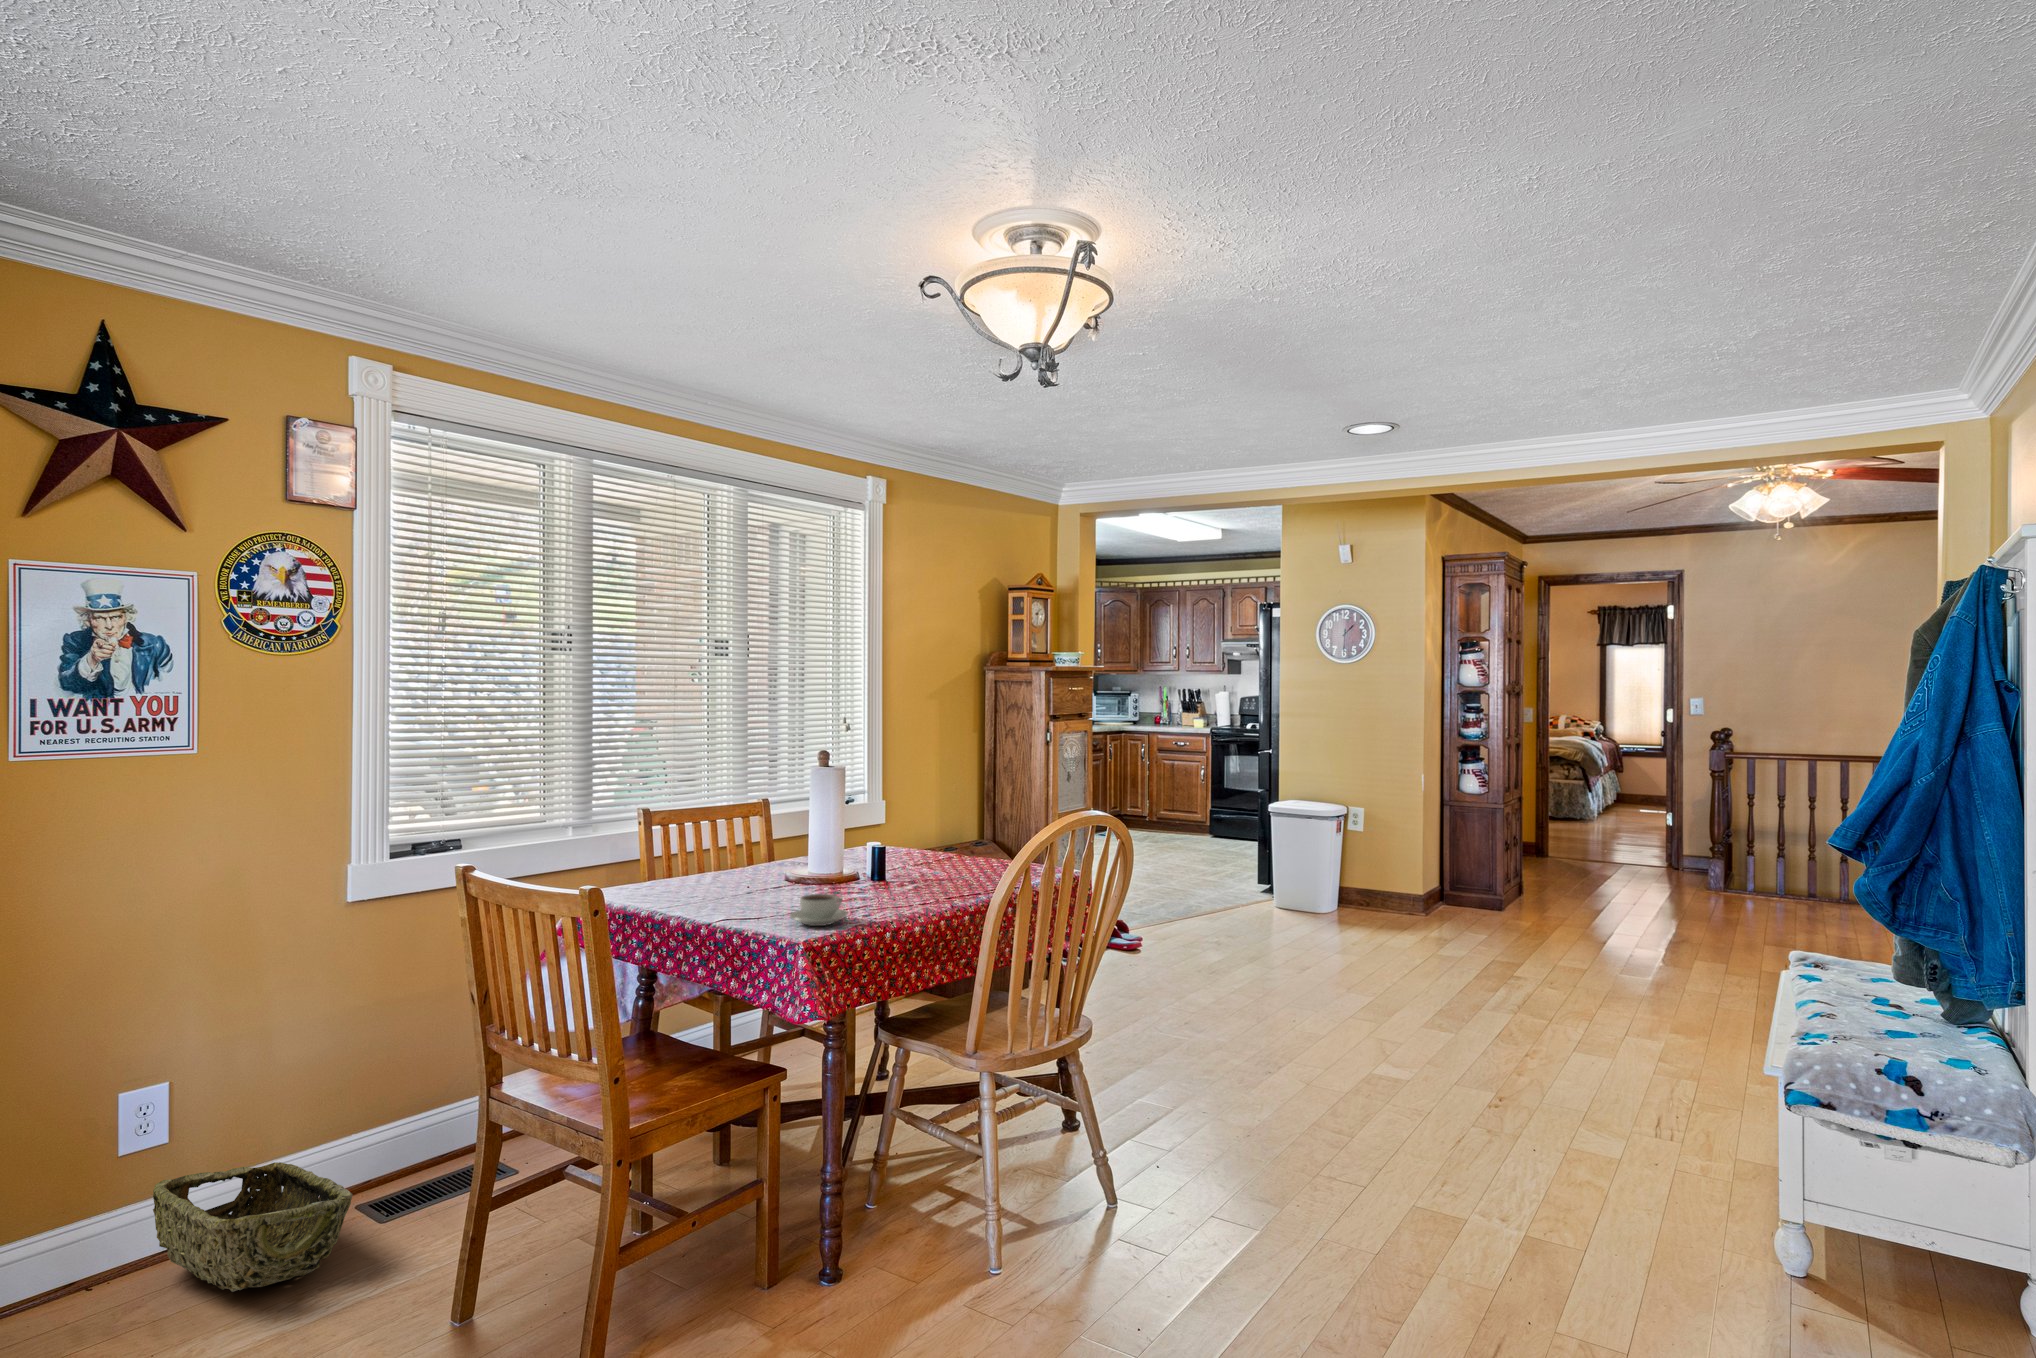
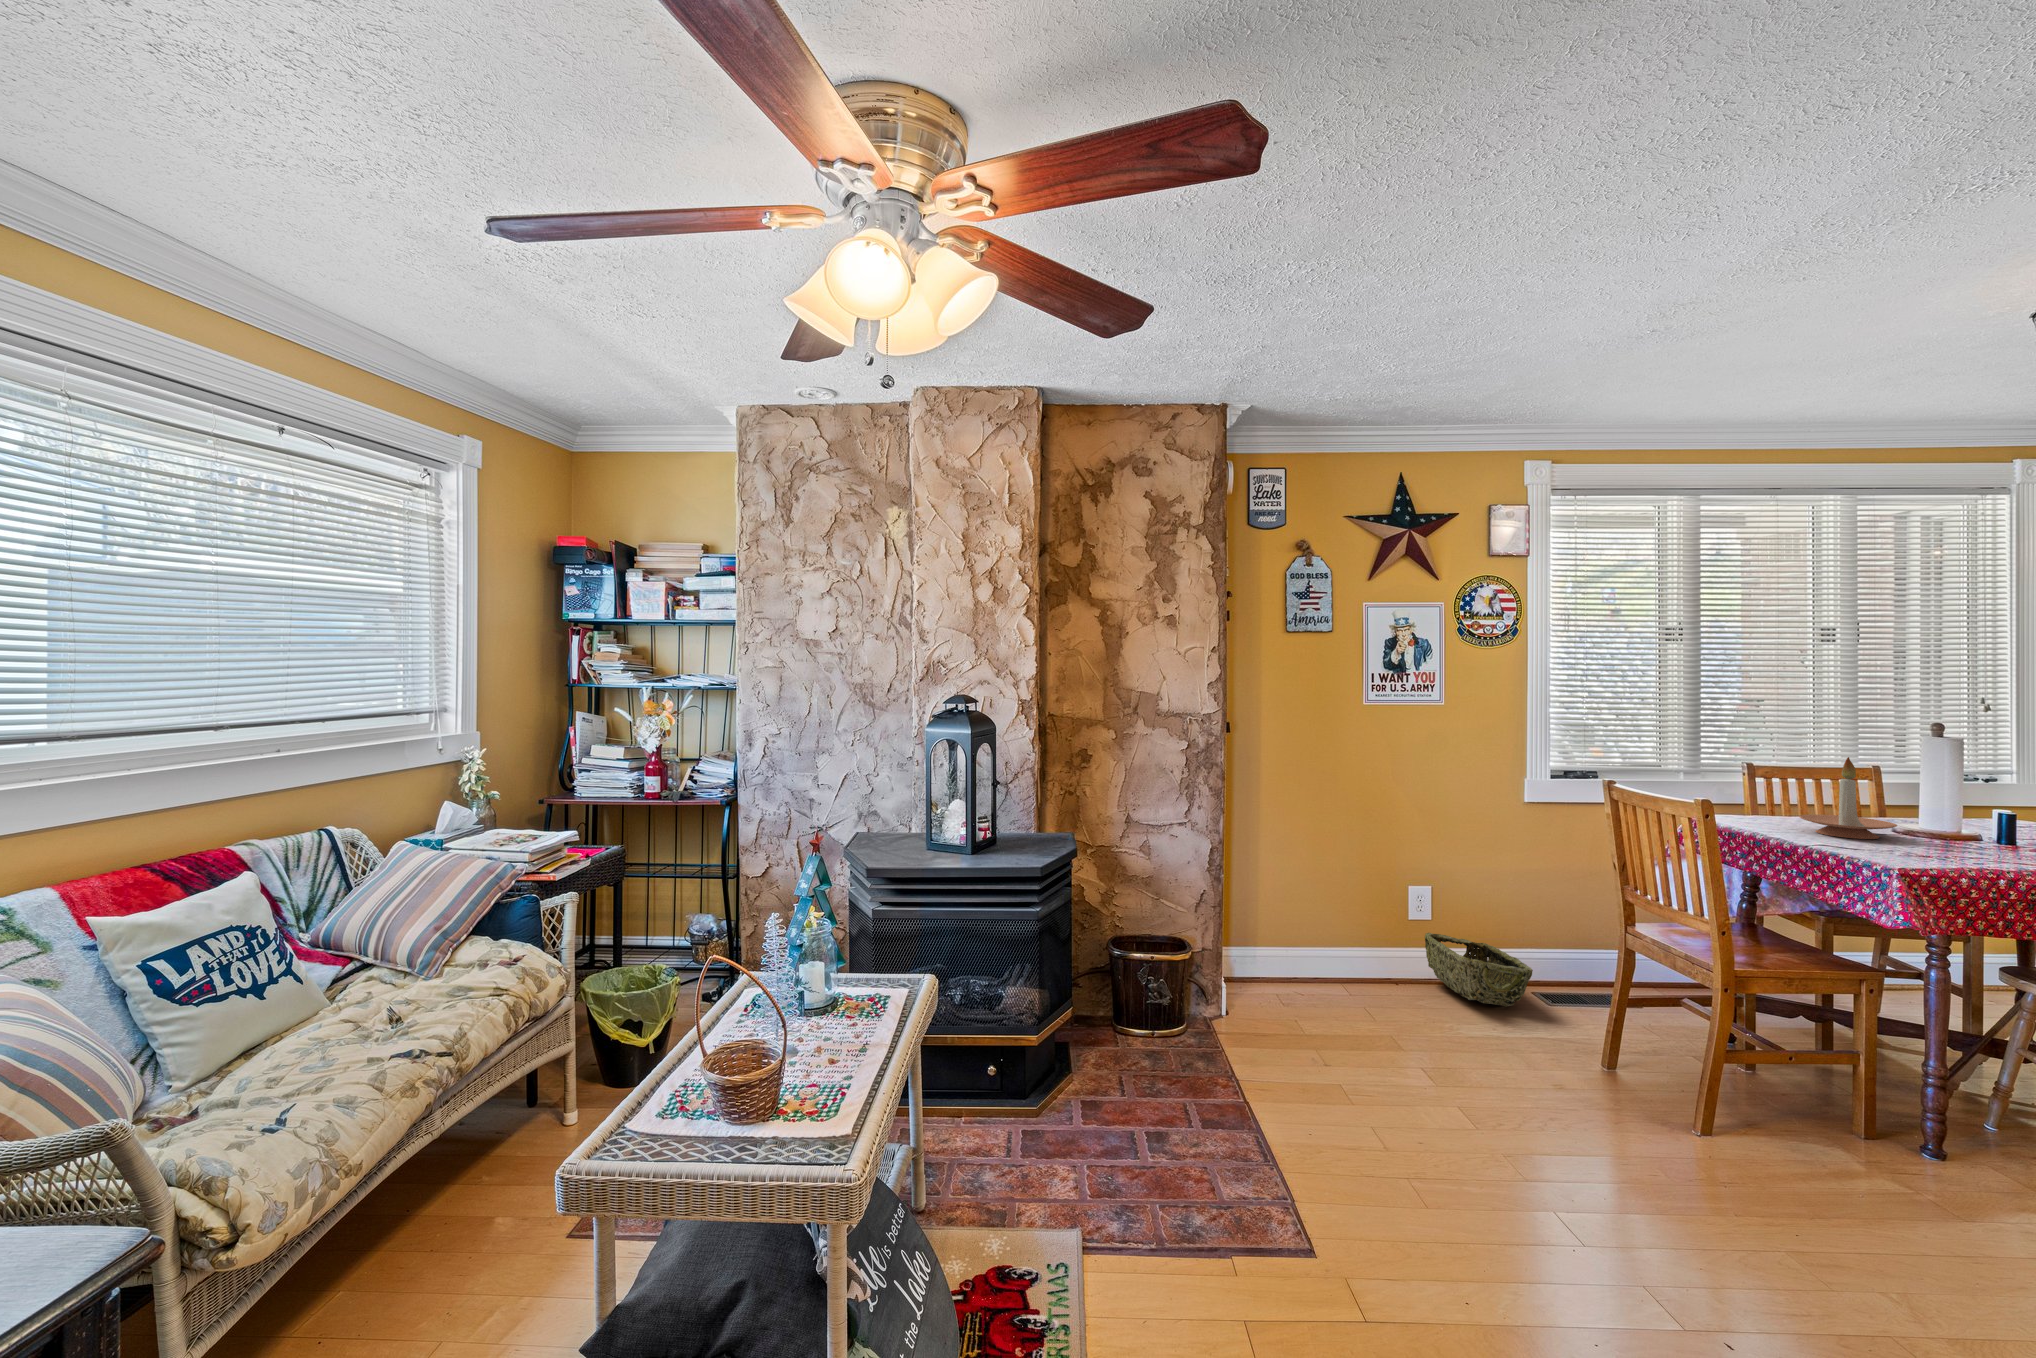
candle holder: none [700,796,793,899] -> present [1799,757,1897,839]
coffee cup: present [790,894,848,926] -> none [1888,838,1954,865]

